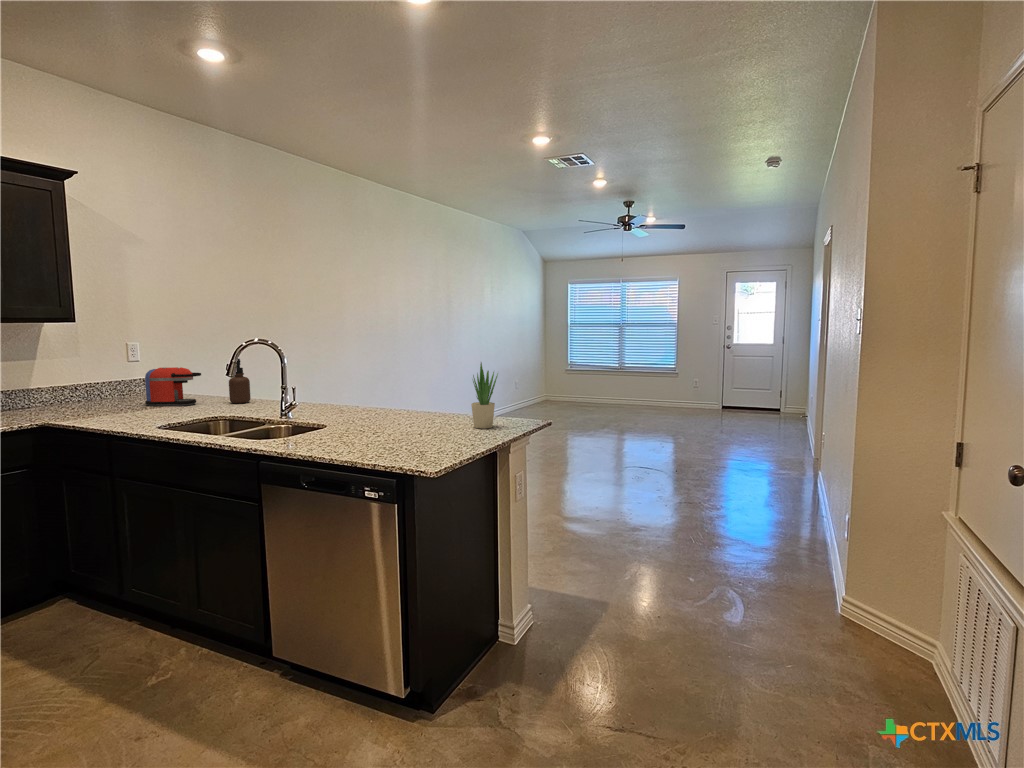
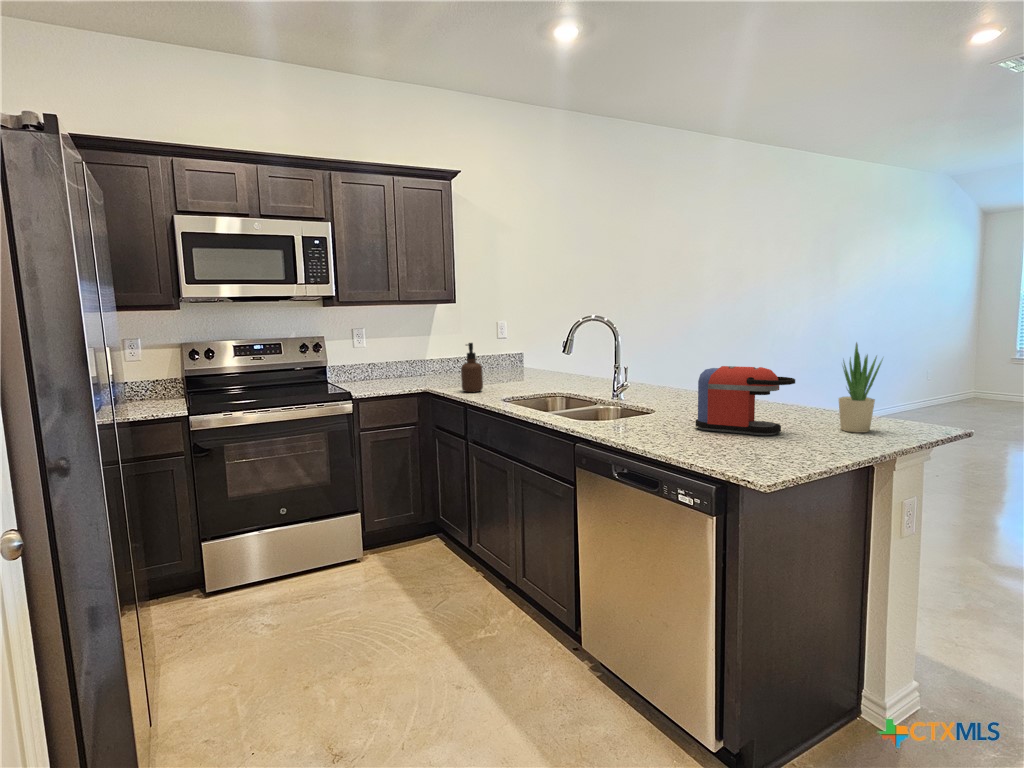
soap dispenser: present [229,359,251,403] -> present [461,343,483,392]
coffee maker: present [145,367,201,406] -> present [696,366,795,435]

